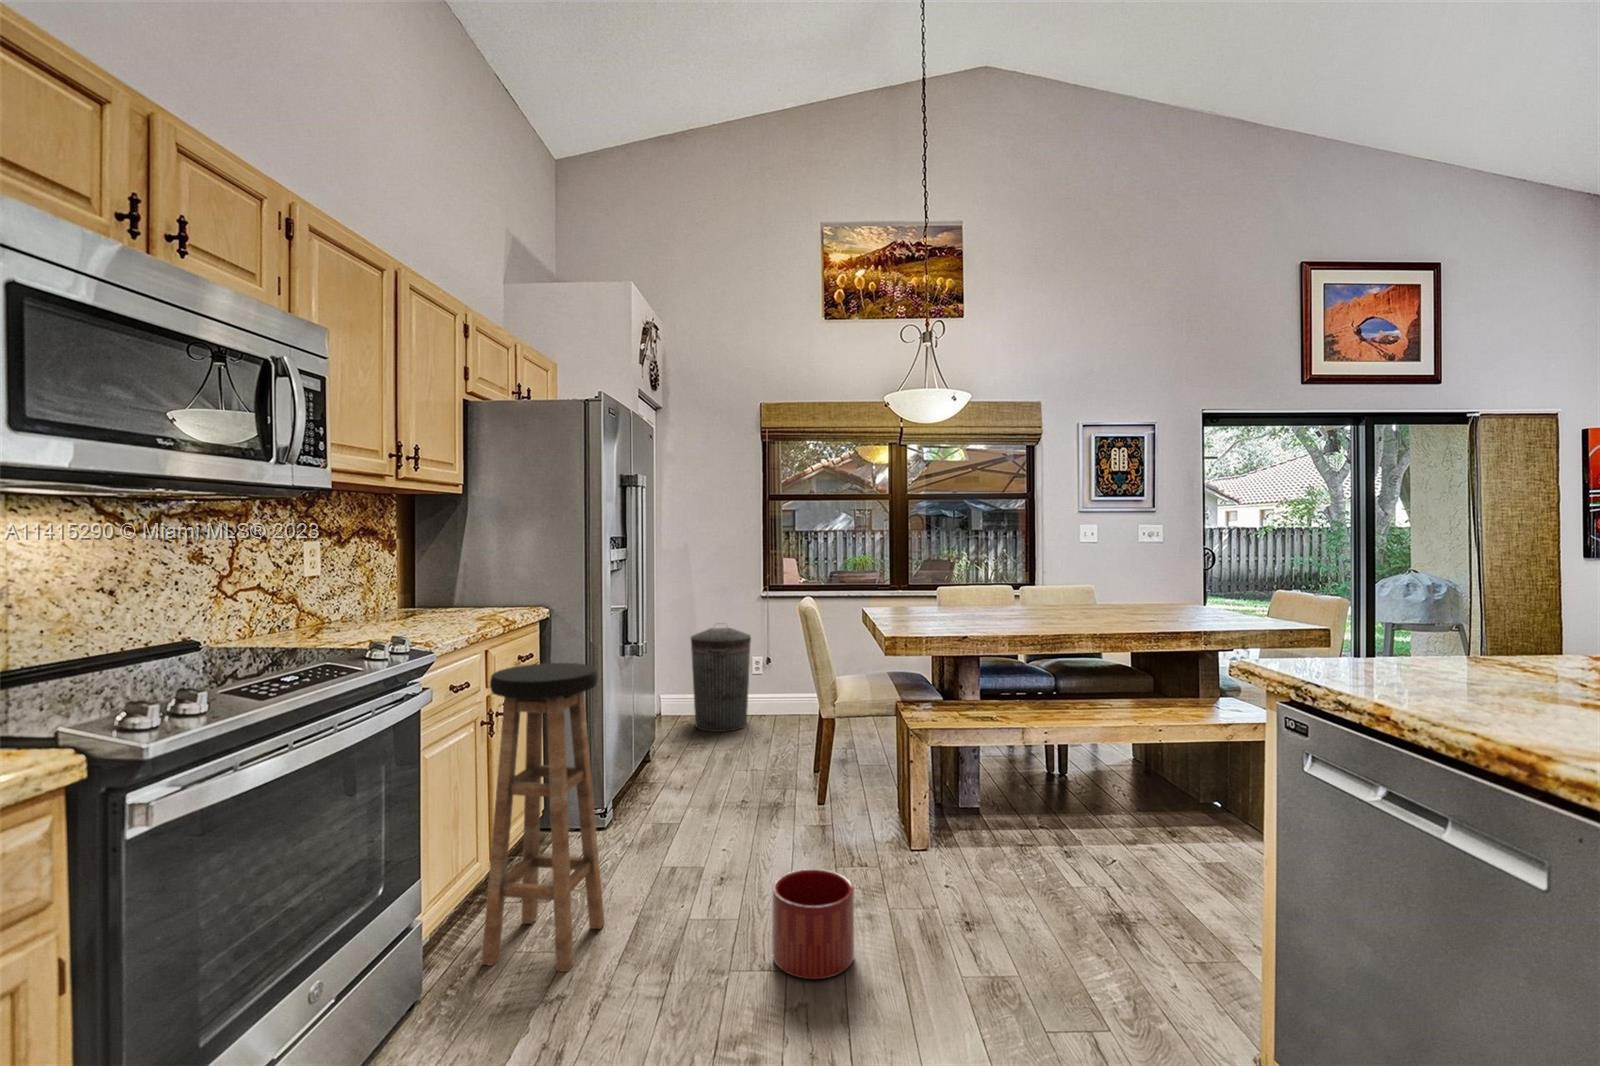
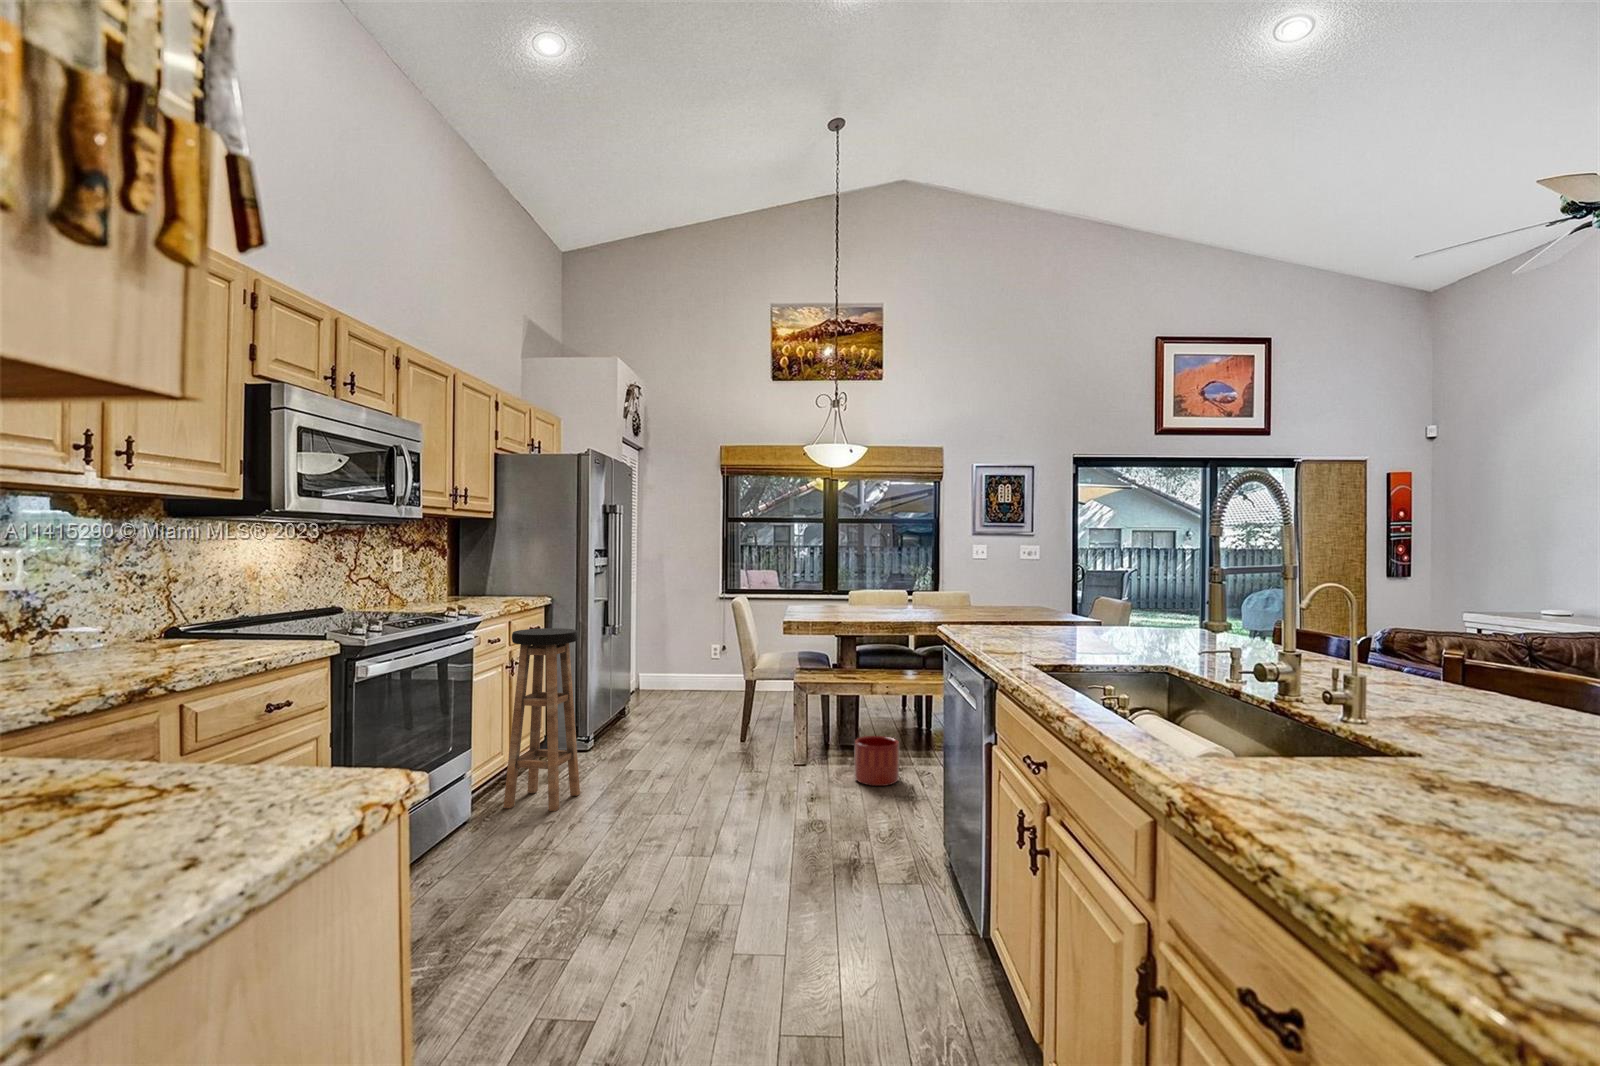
trash can: present [691,627,751,732] -> none [661,620,708,704]
planter: present [772,869,854,979] -> present [854,736,899,786]

